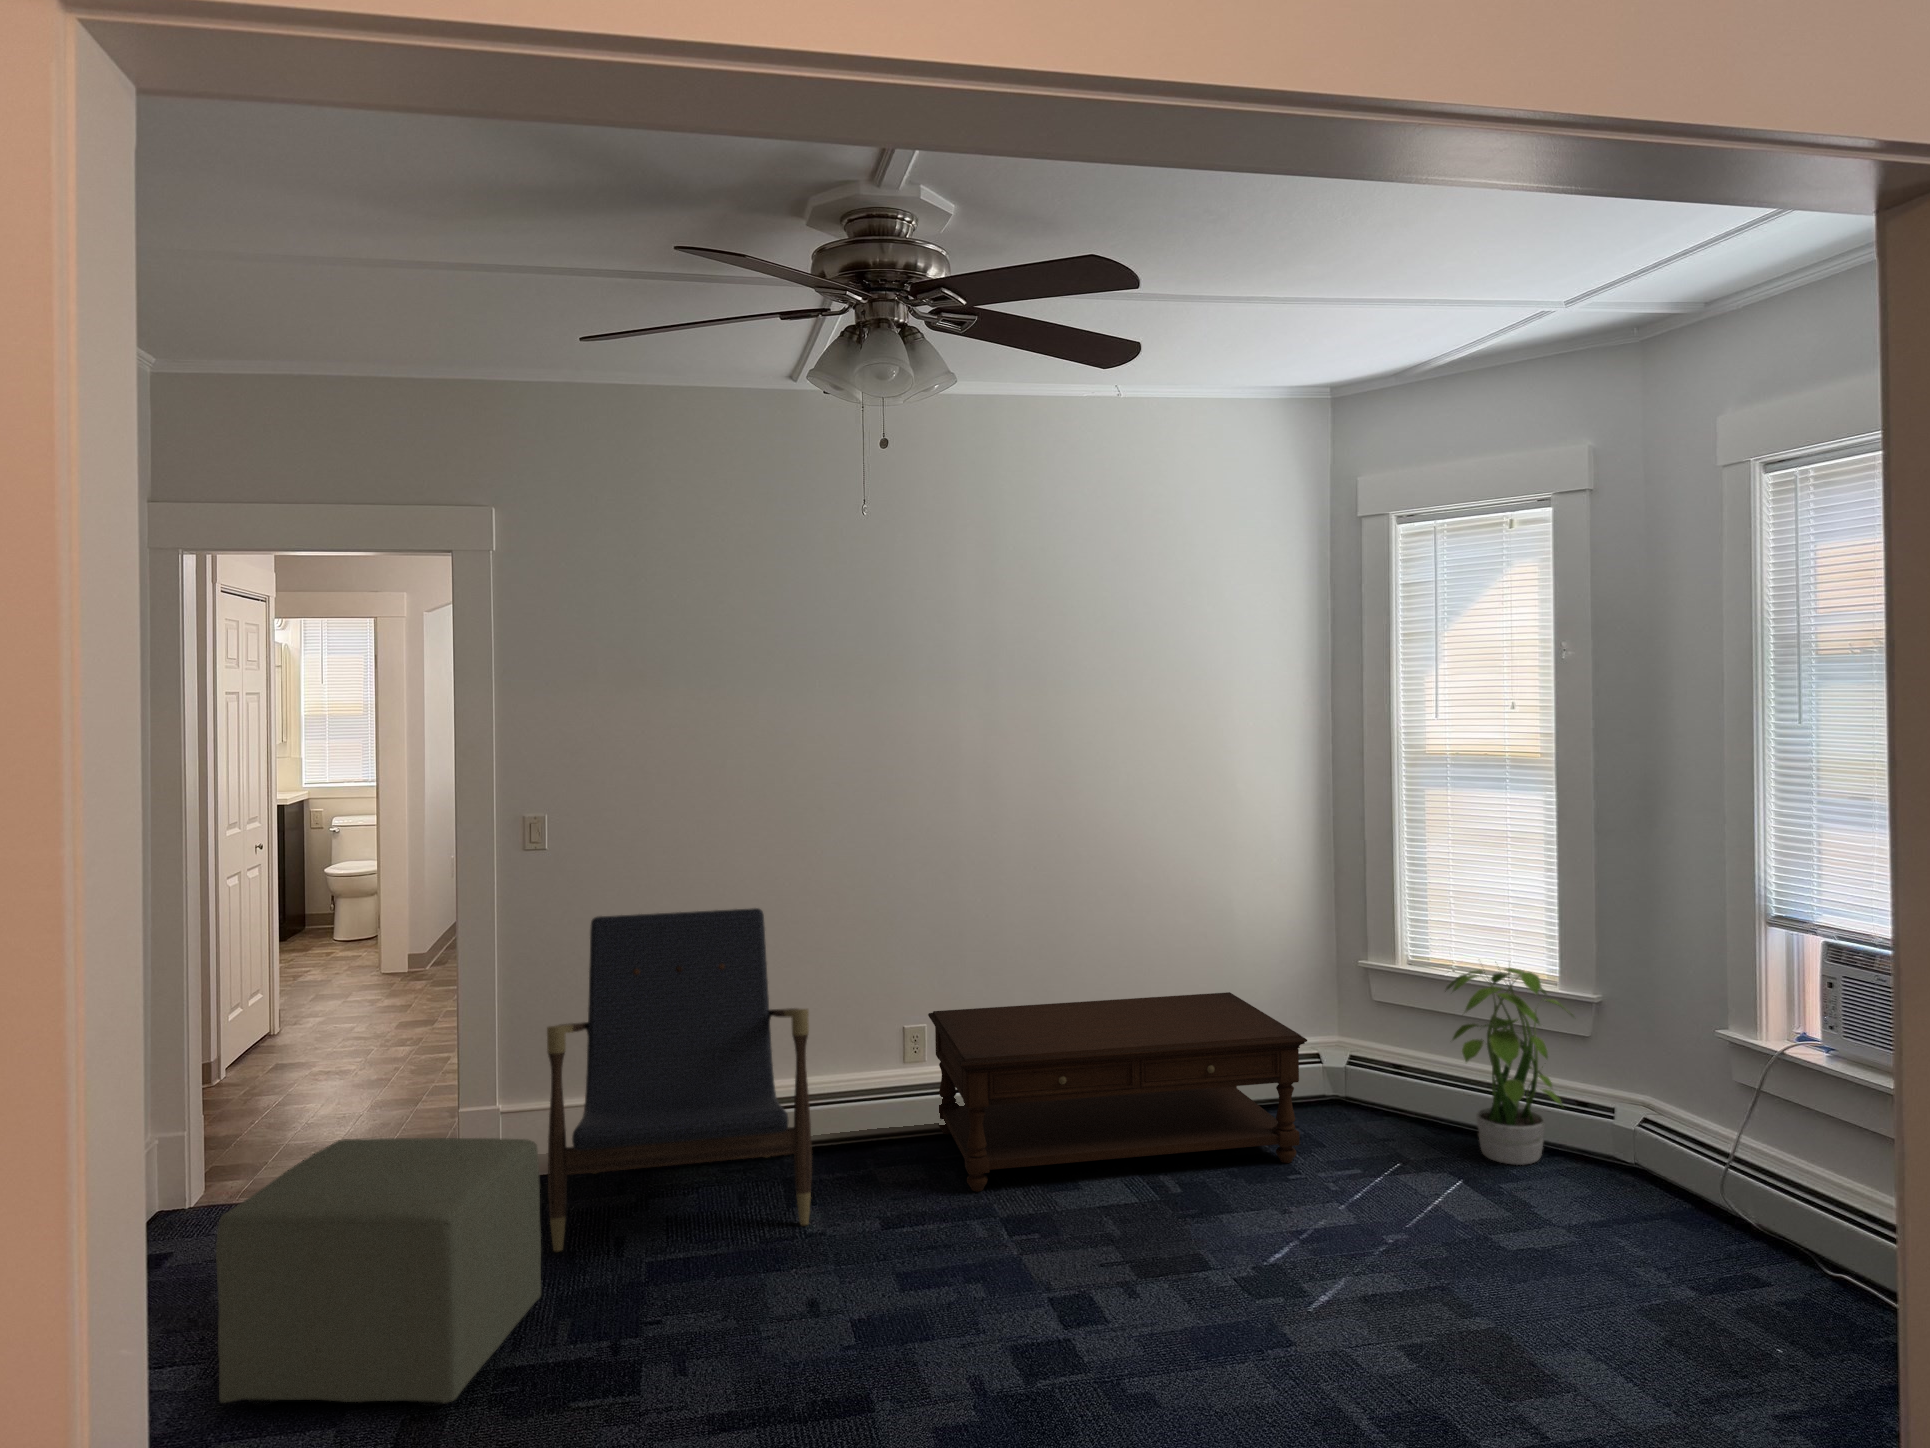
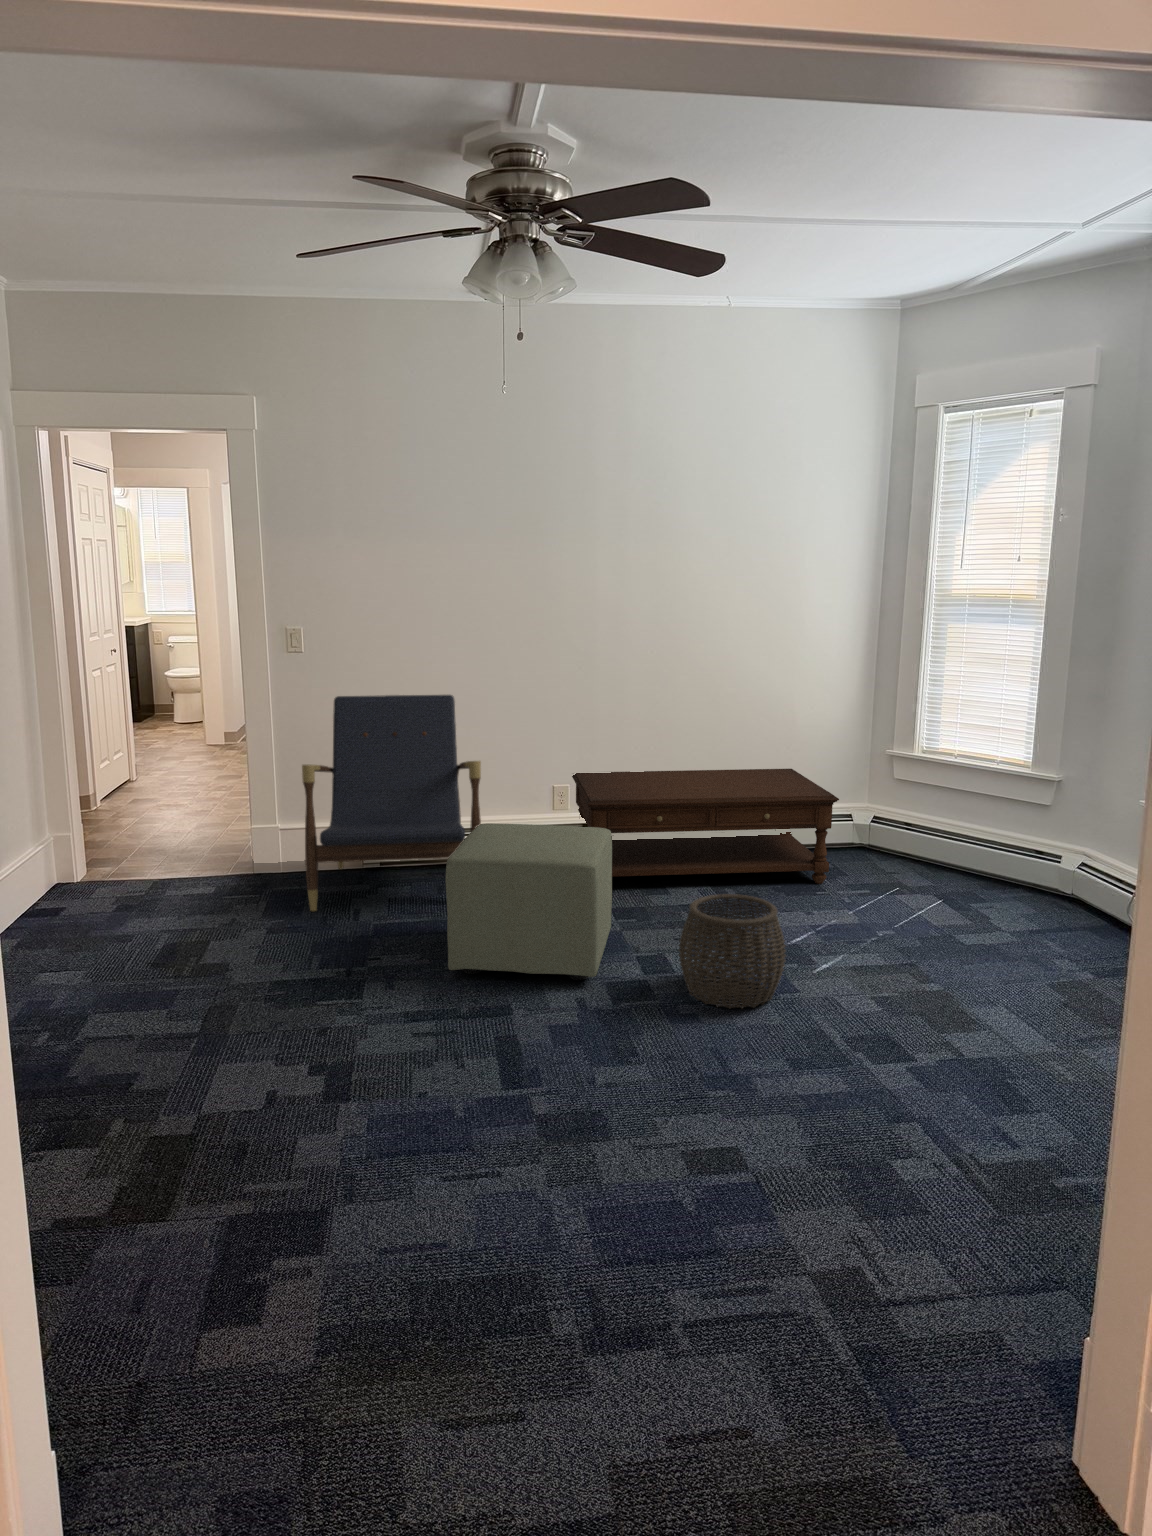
potted plant: present [1445,967,1573,1165] -> none [945,747,1042,892]
ottoman: present [216,1138,541,1407] -> present [445,823,612,980]
woven basket: none [1123,1207,1282,1395] -> present [679,894,786,1008]

